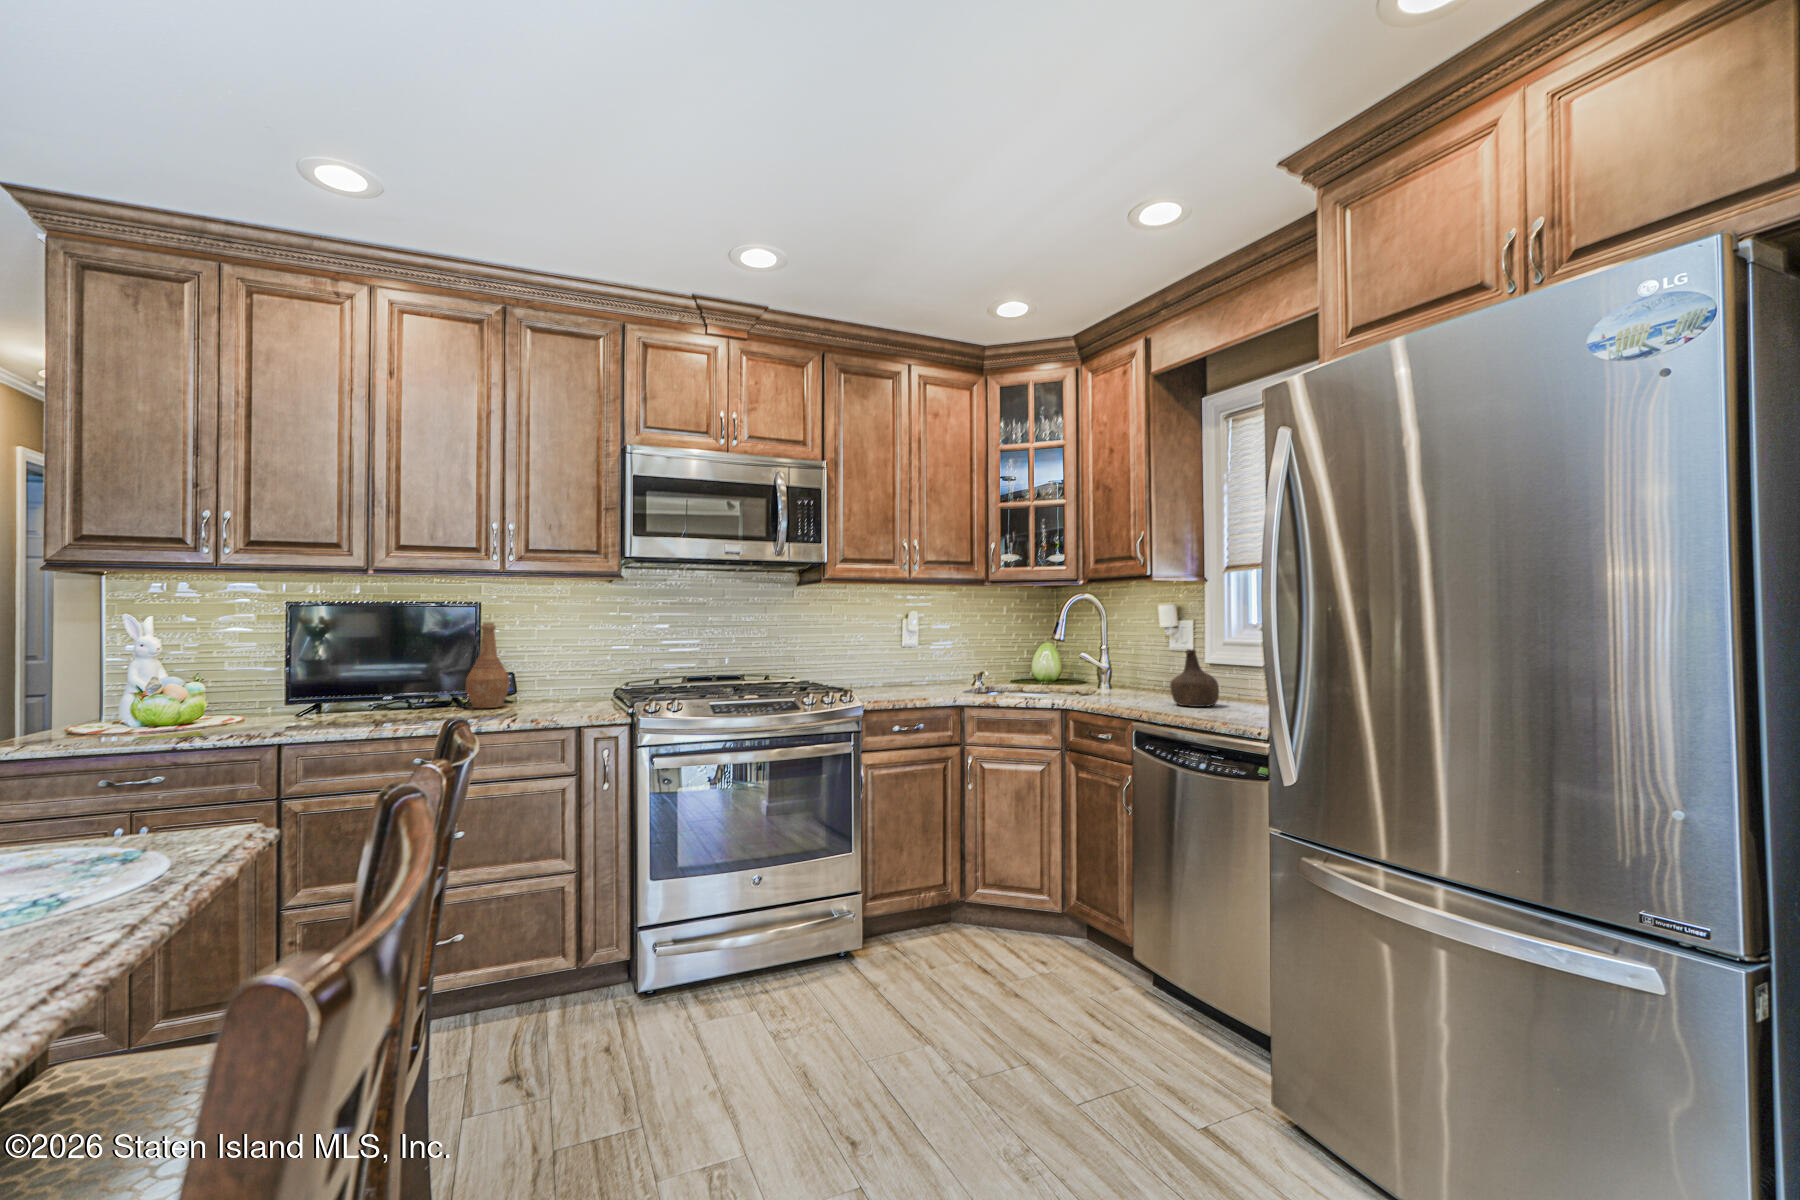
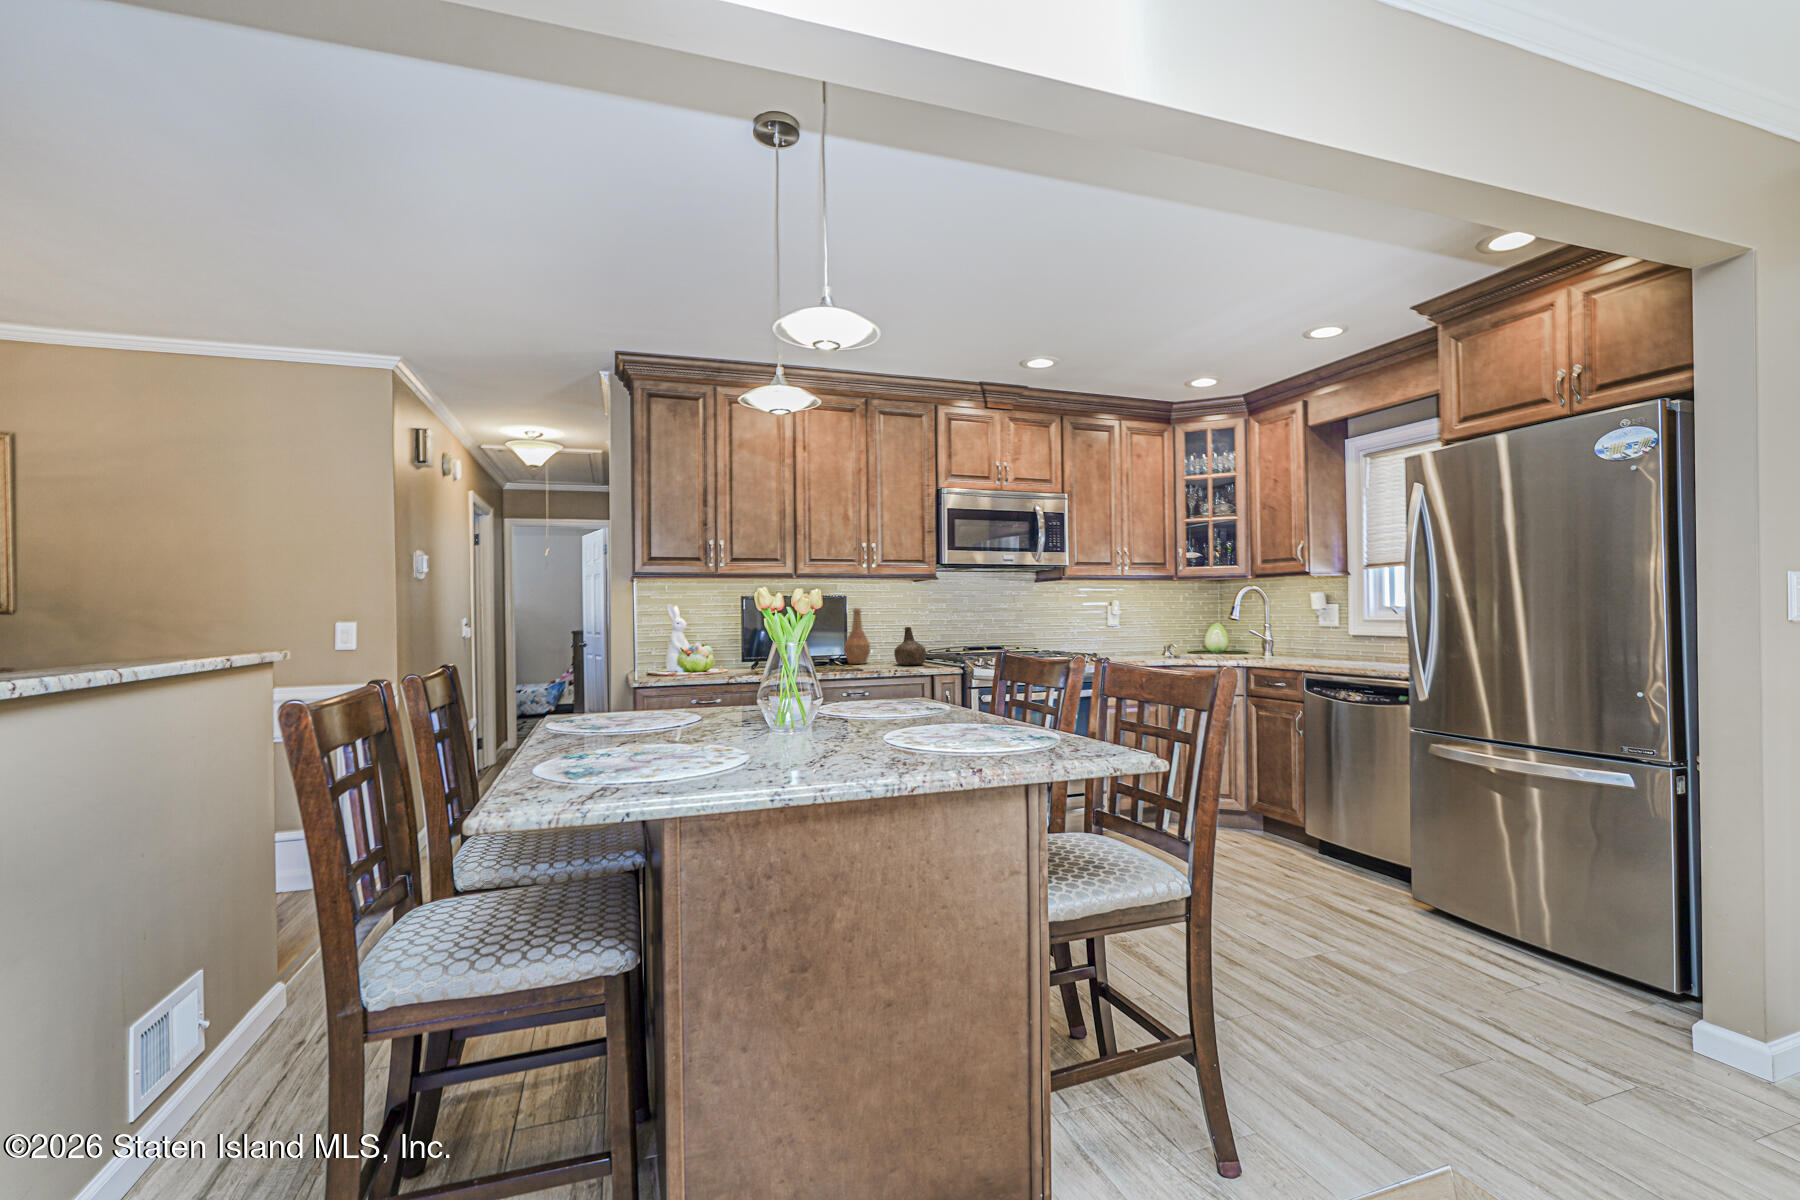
bottle: present [1170,649,1219,707] -> present [894,627,926,665]

